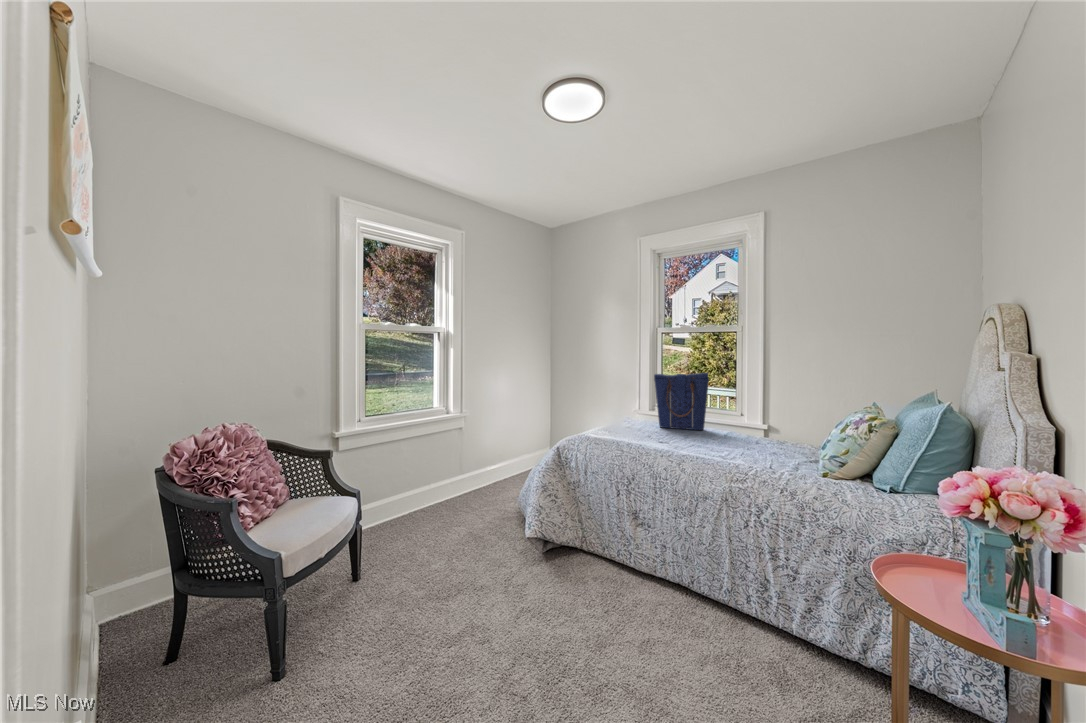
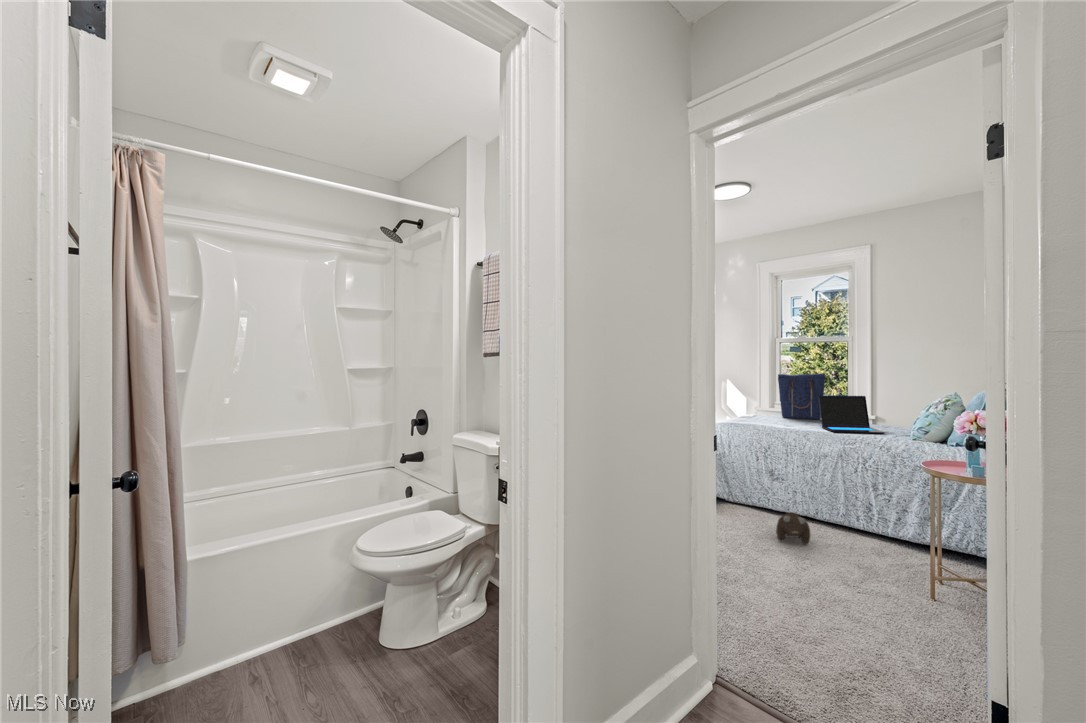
laptop: none [698,404,785,461] -> present [819,395,885,434]
plush toy: none [624,600,675,660] -> present [776,512,810,544]

